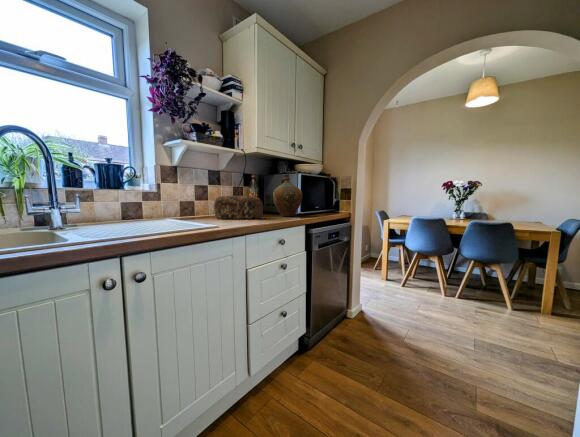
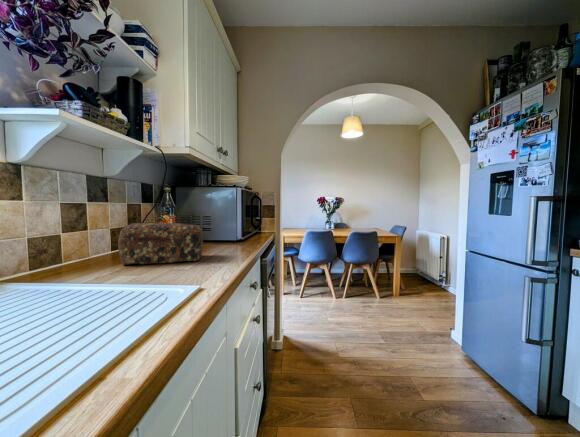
ceramic jug: present [273,174,302,216] -> none [201,189,244,247]

